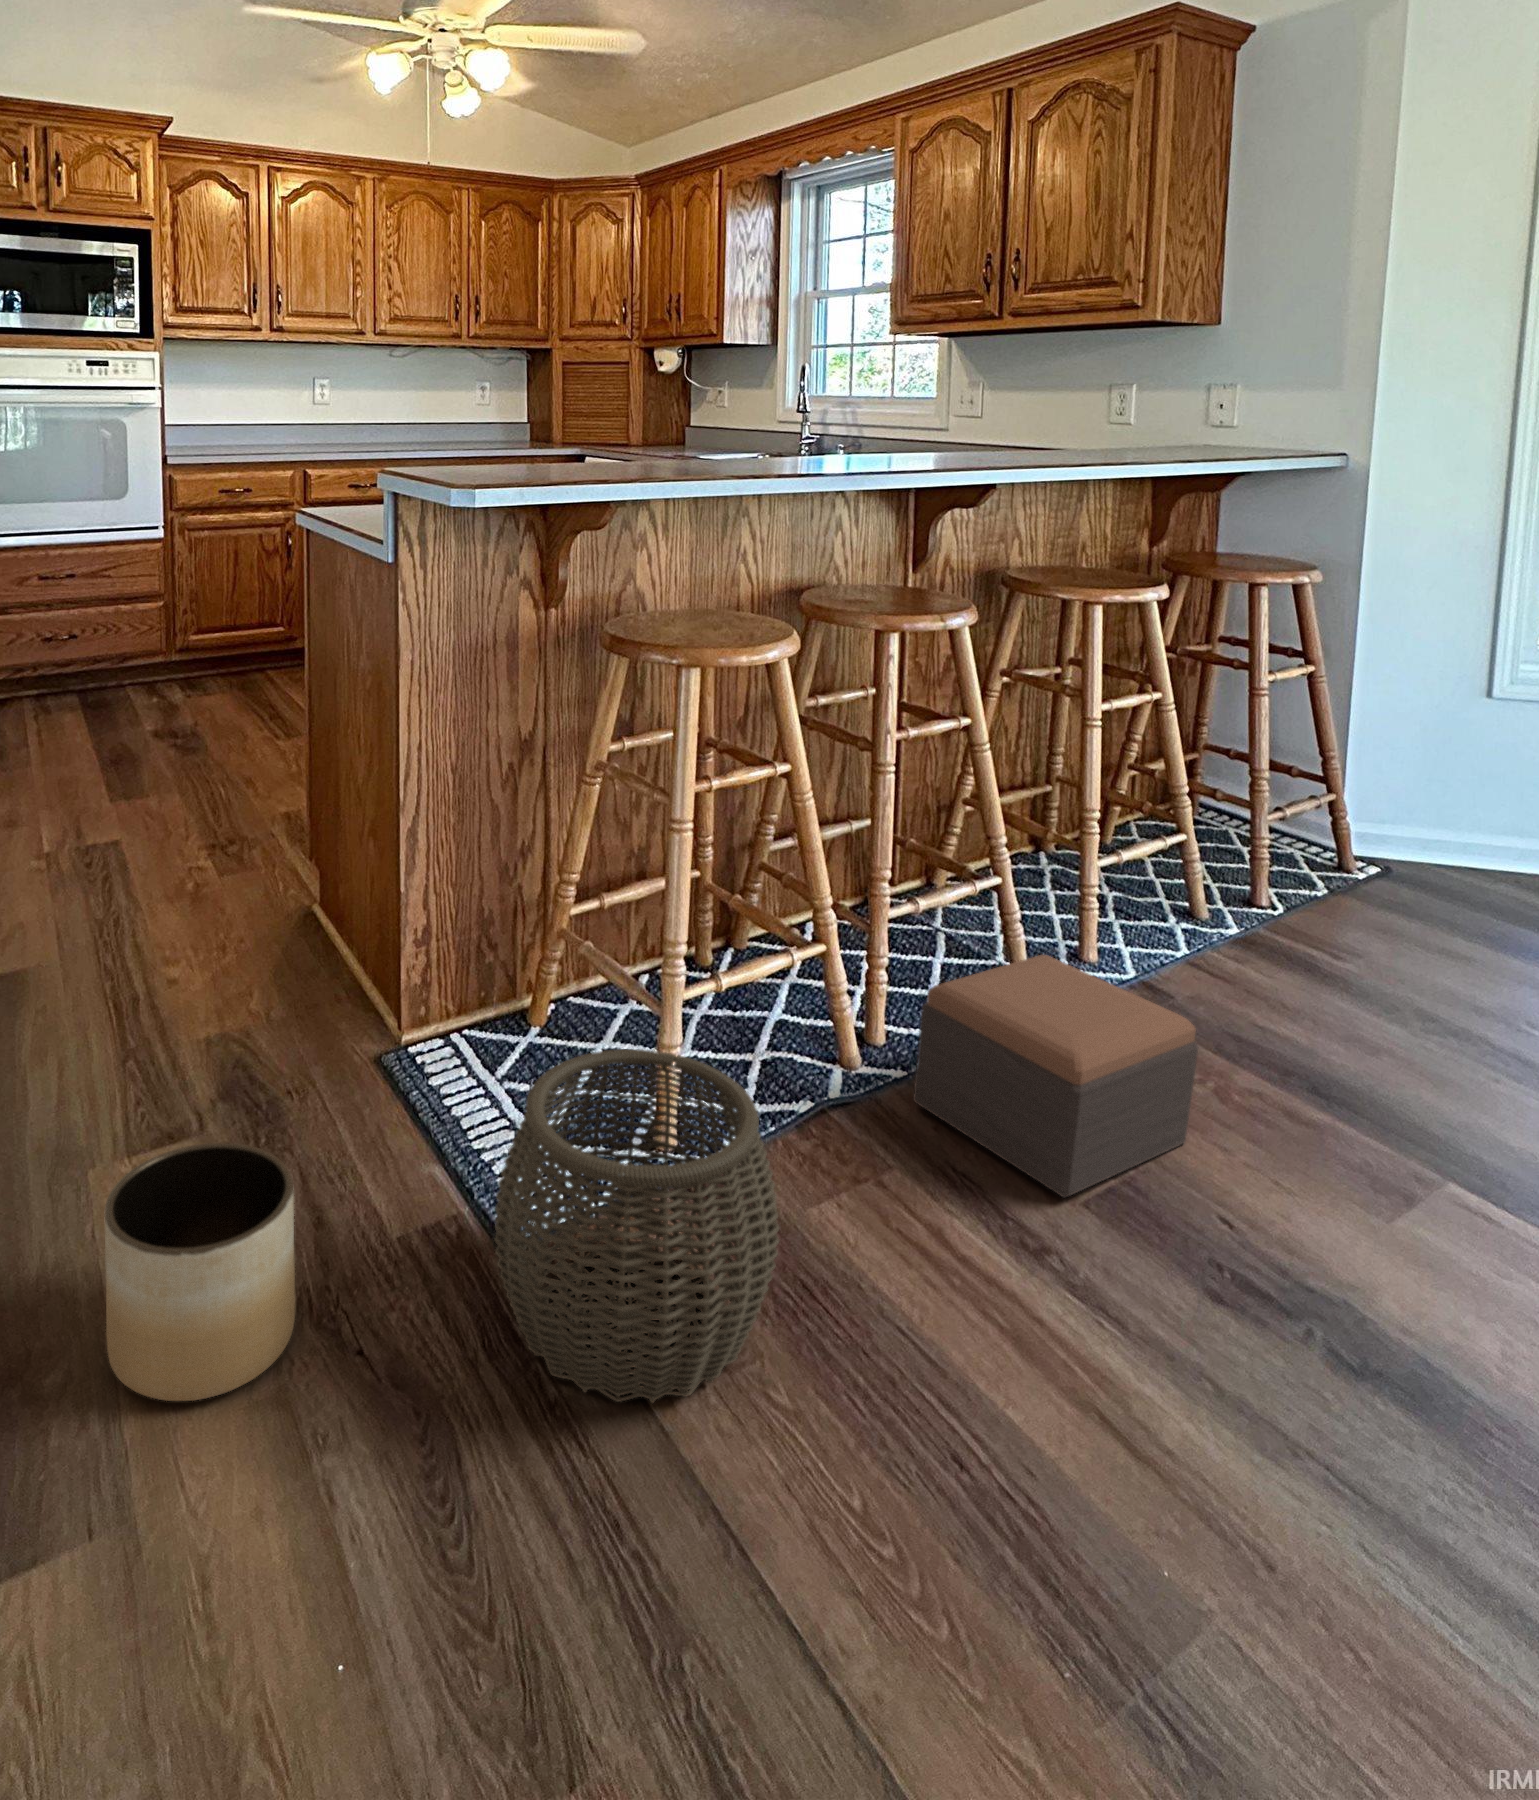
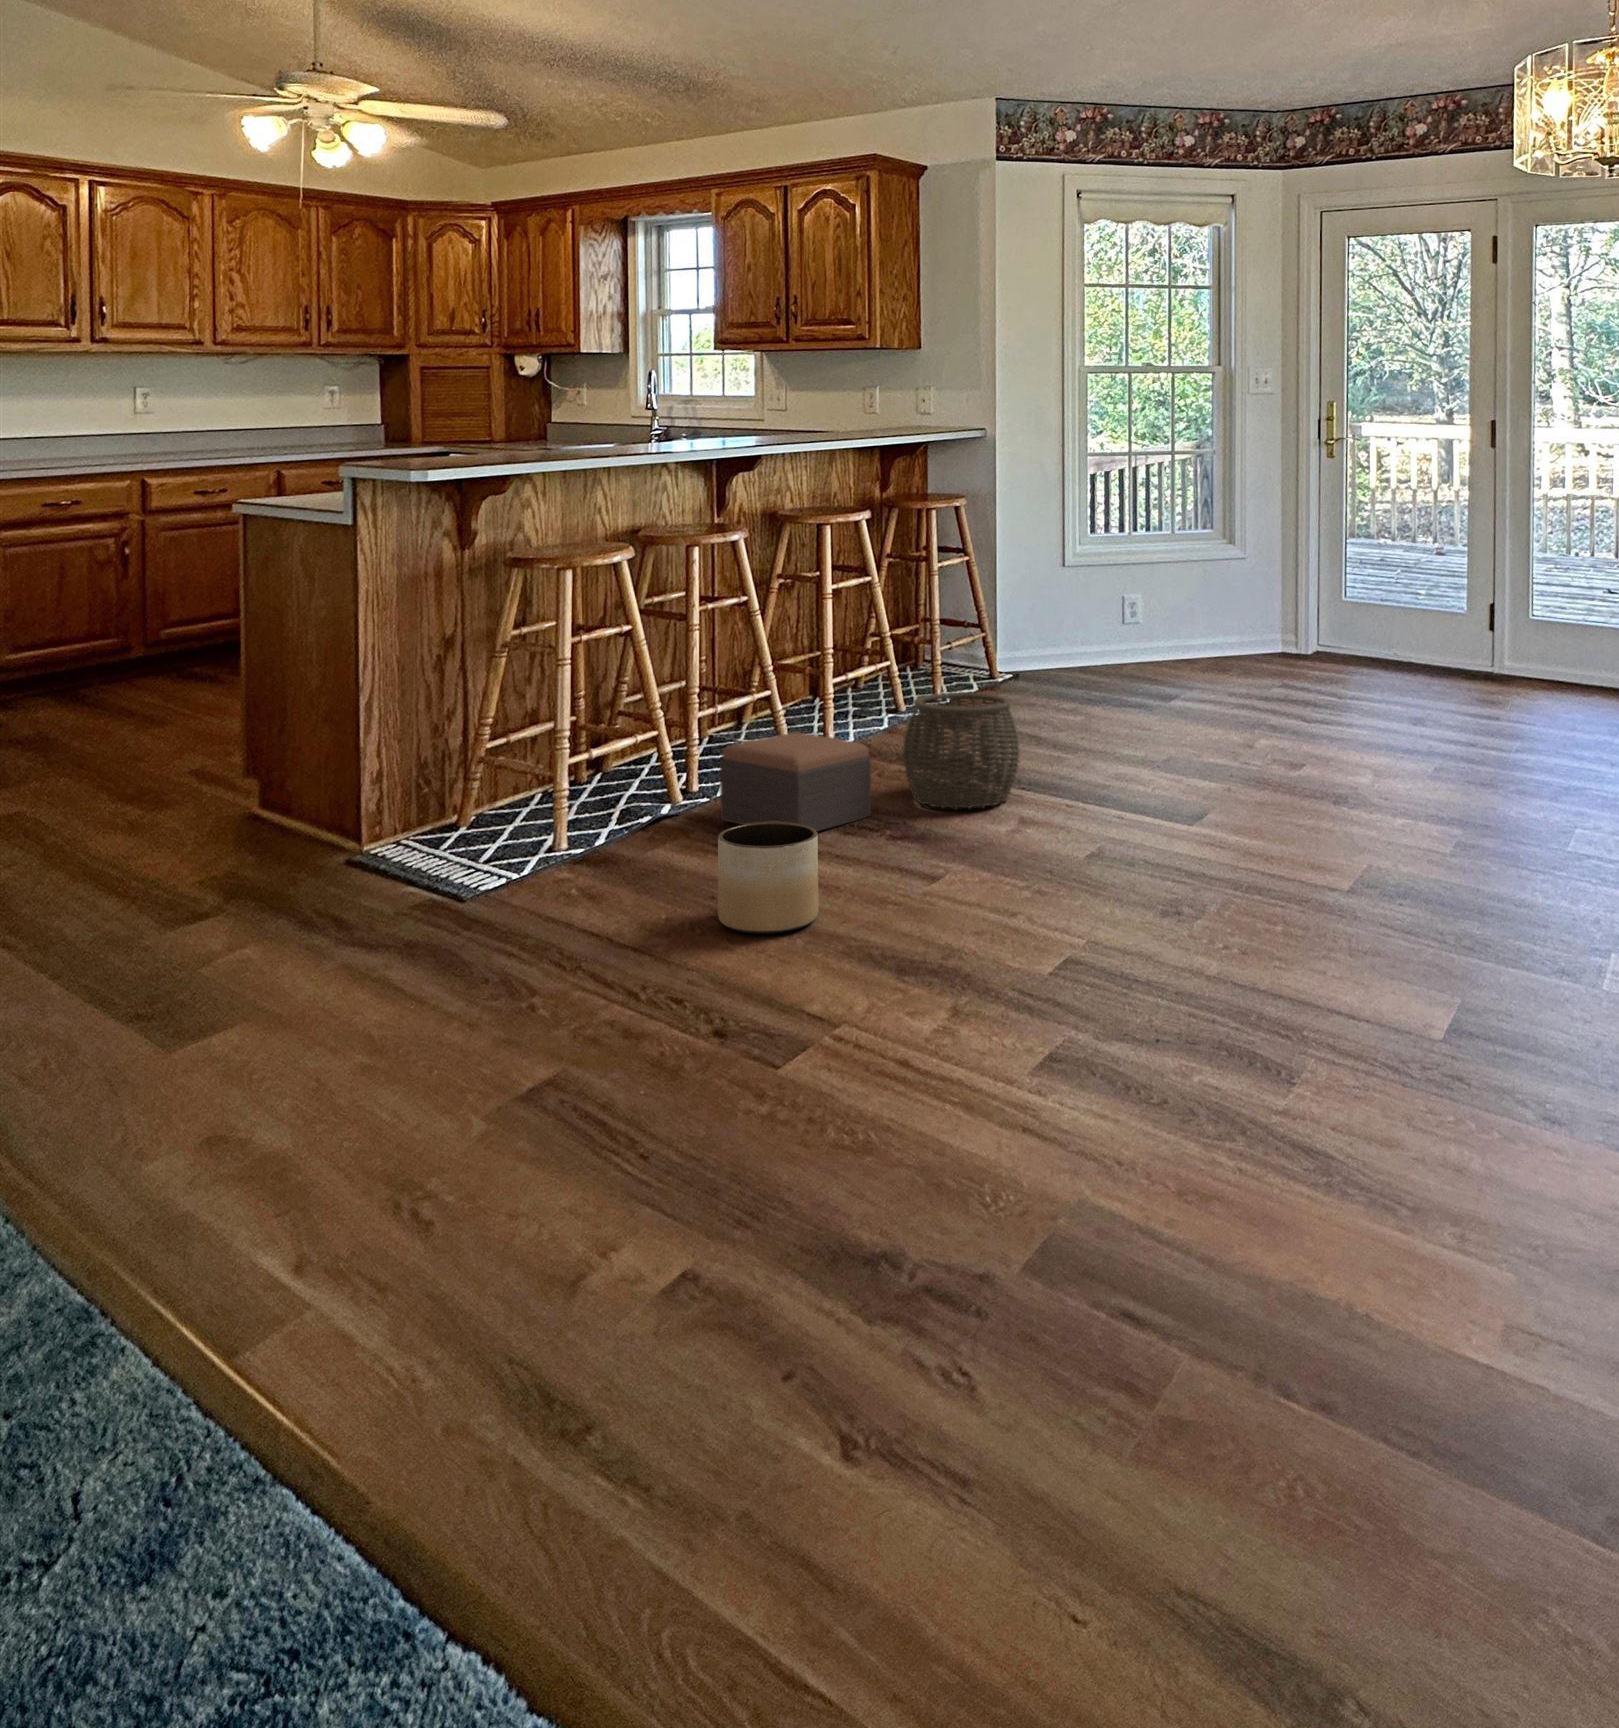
woven basket: present [495,1049,780,1403] -> present [902,693,1020,809]
planter: present [104,1143,295,1401] -> present [718,822,819,934]

